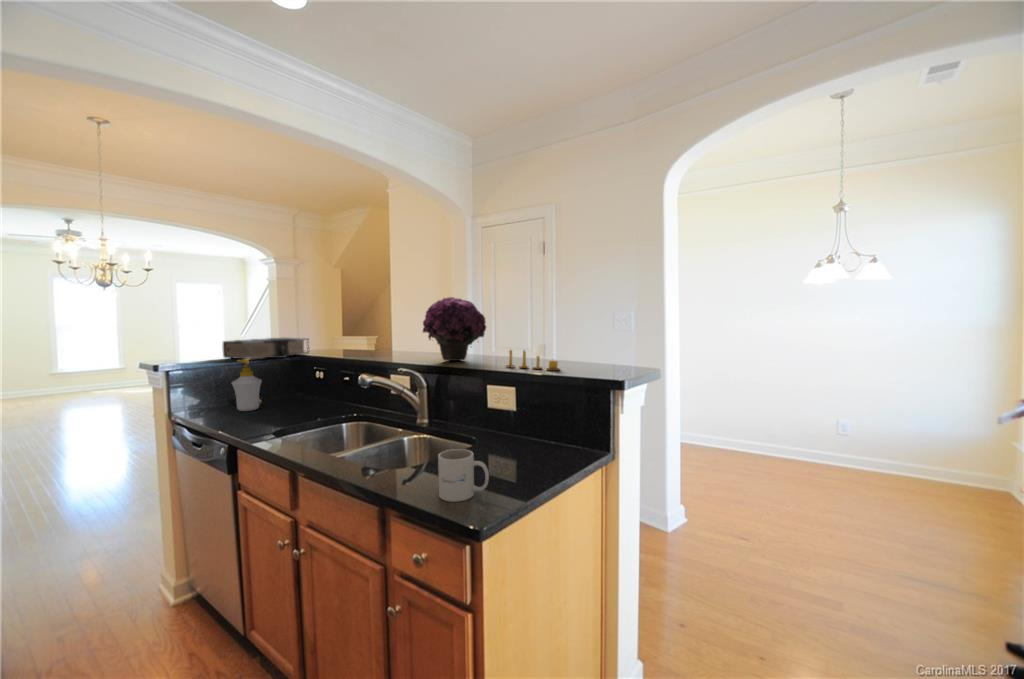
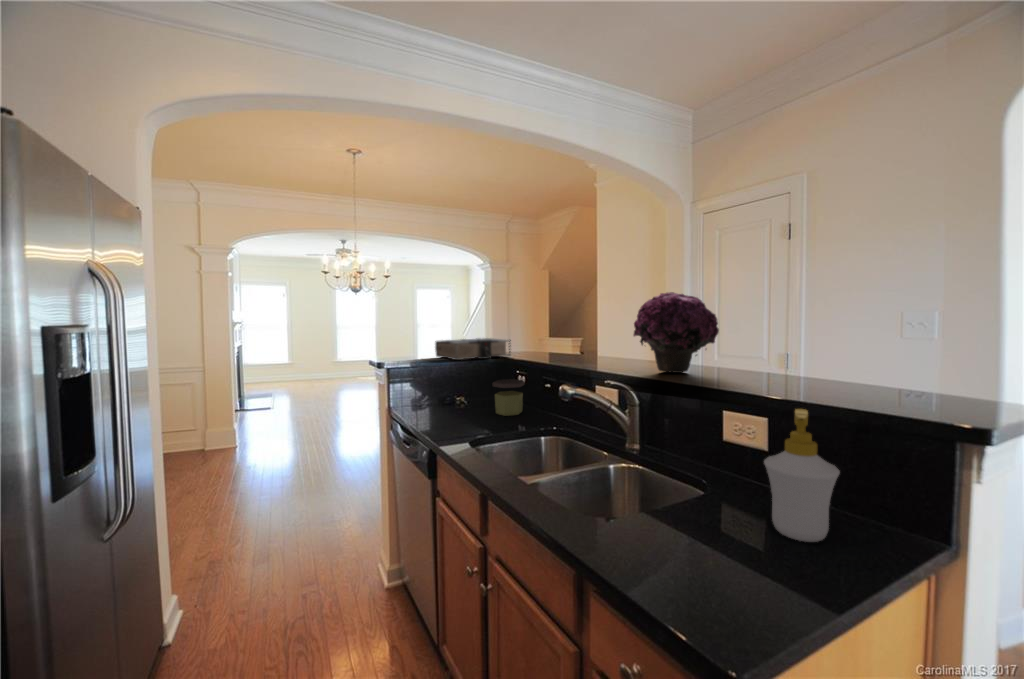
candle: present [506,350,560,371] -> none [751,360,852,399]
soap bottle: present [232,358,262,411] -> present [764,409,840,542]
jar: none [292,375,325,410] -> present [493,379,525,416]
mug: present [438,449,489,502] -> none [666,517,753,608]

